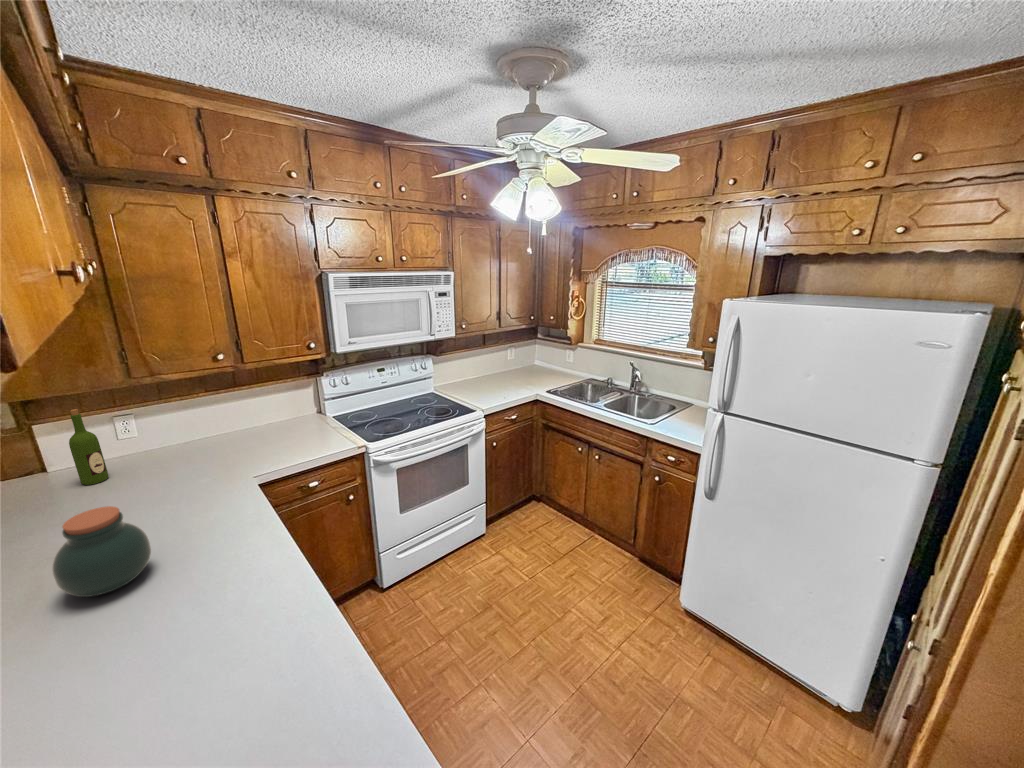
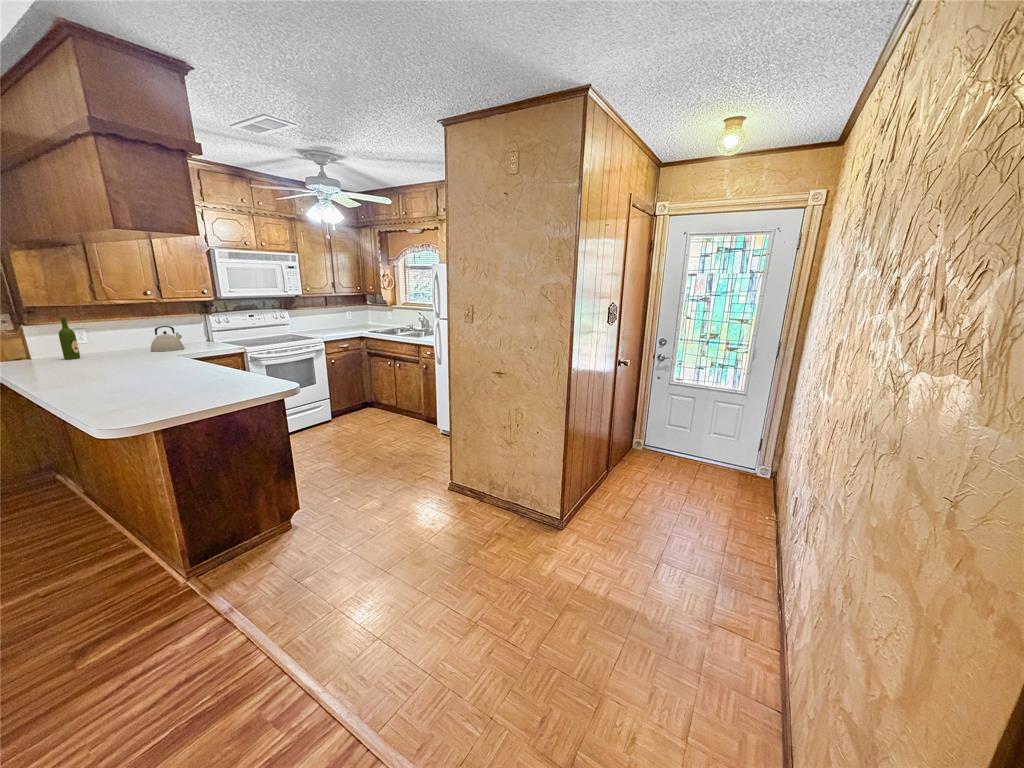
kettle: none [226,407,277,455] -> present [151,326,184,351]
jar: present [52,506,151,597] -> none [103,334,144,369]

